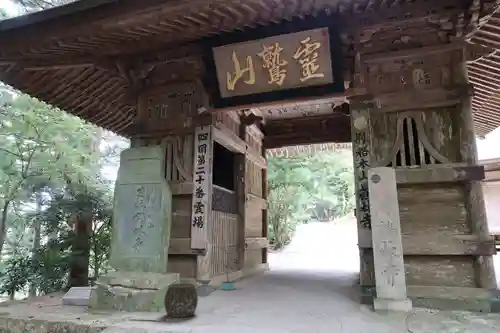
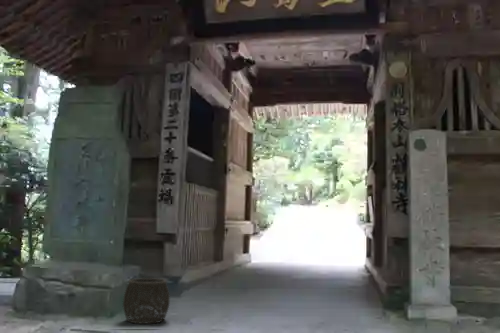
potted plant: present [221,249,239,290] -> none [193,234,220,289]

